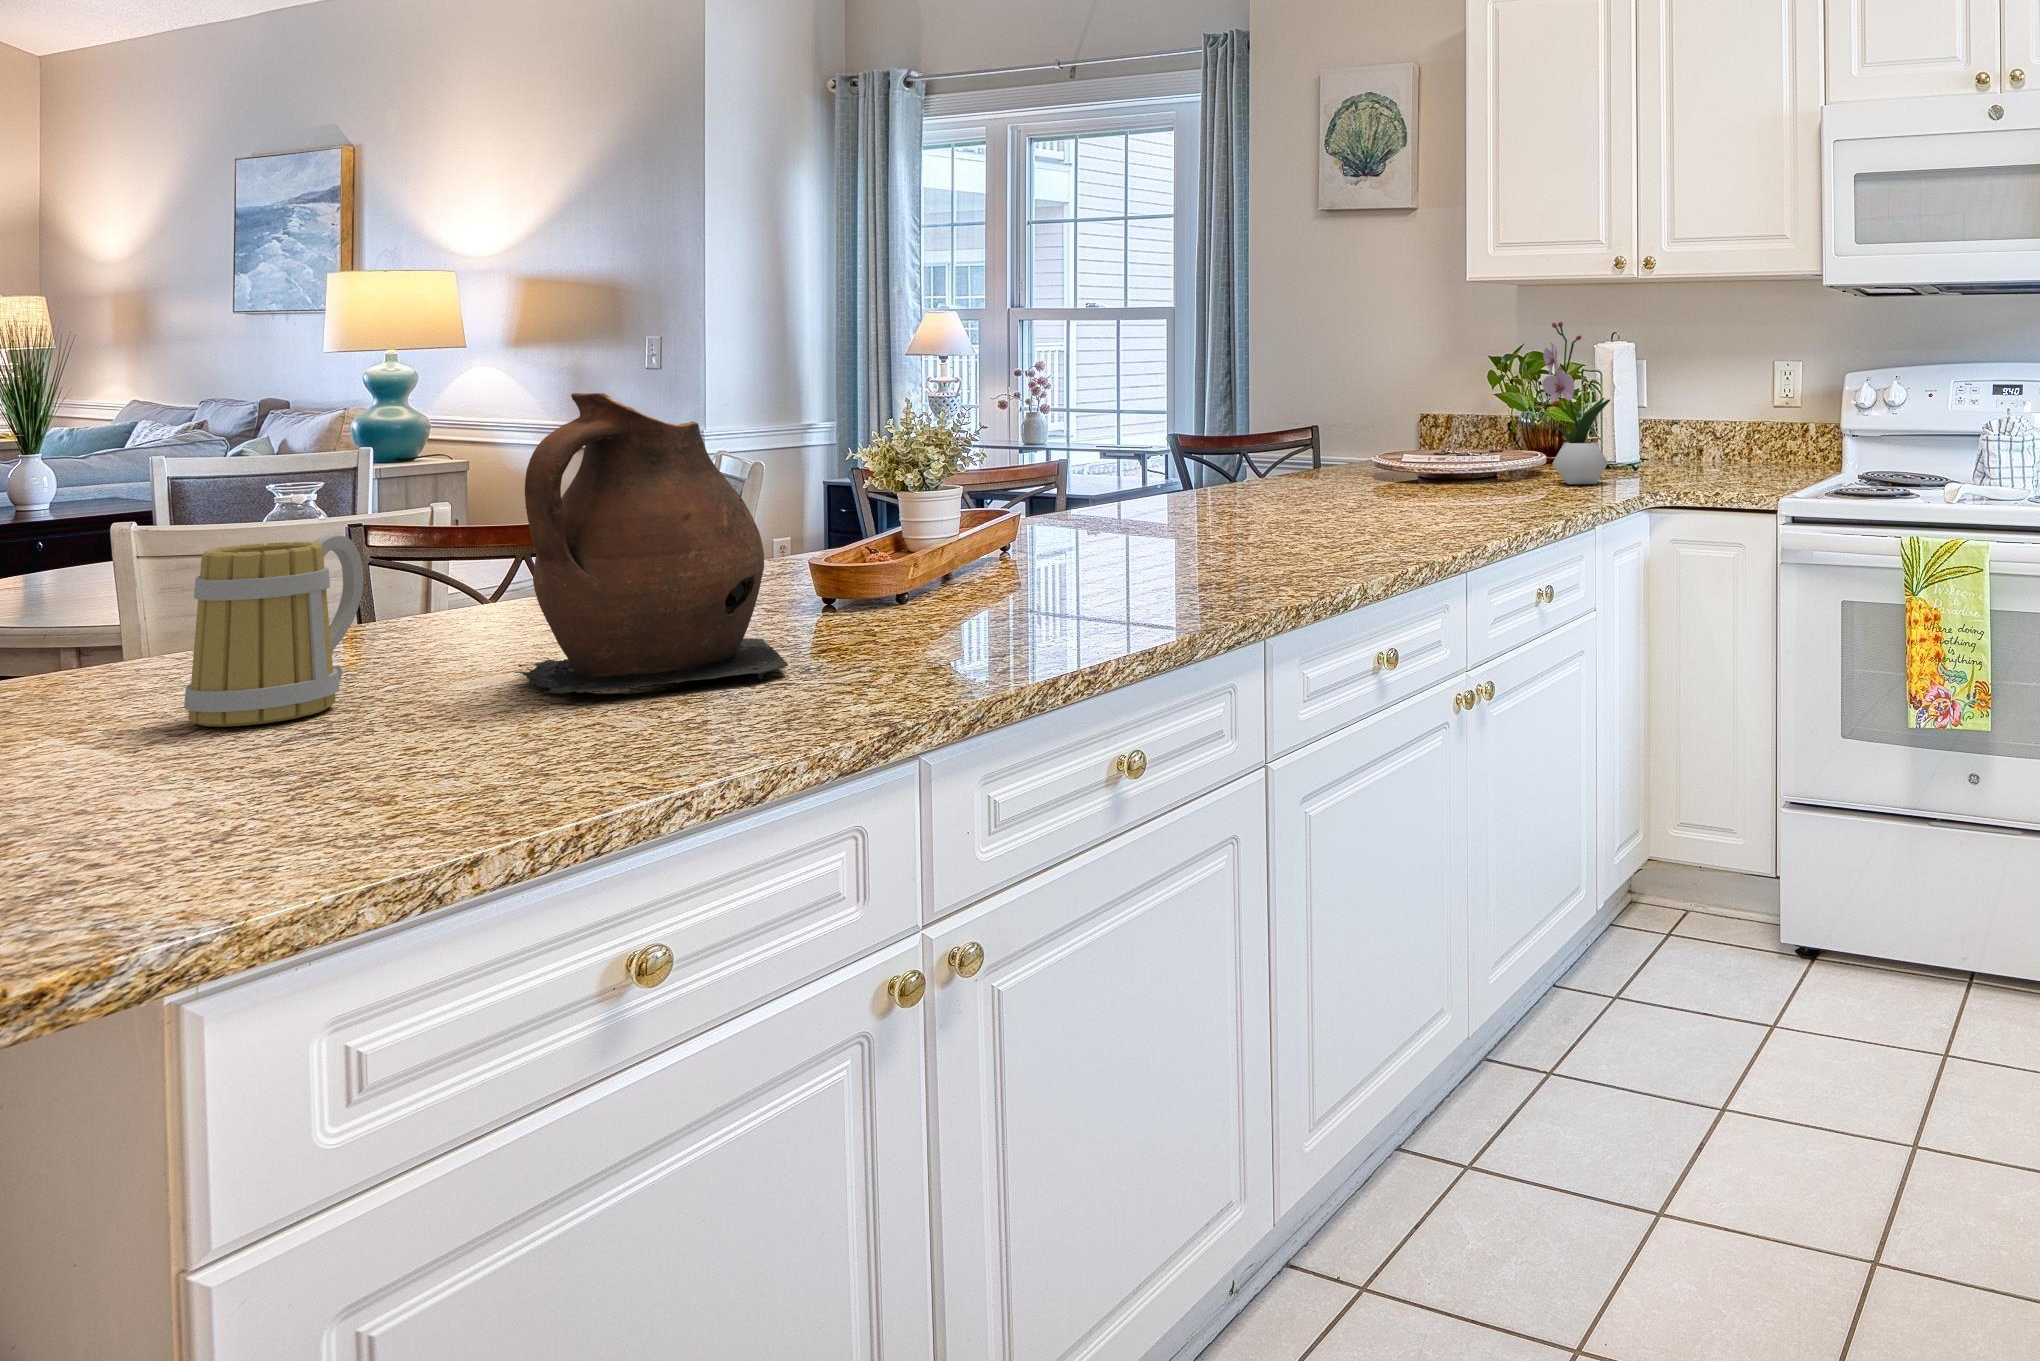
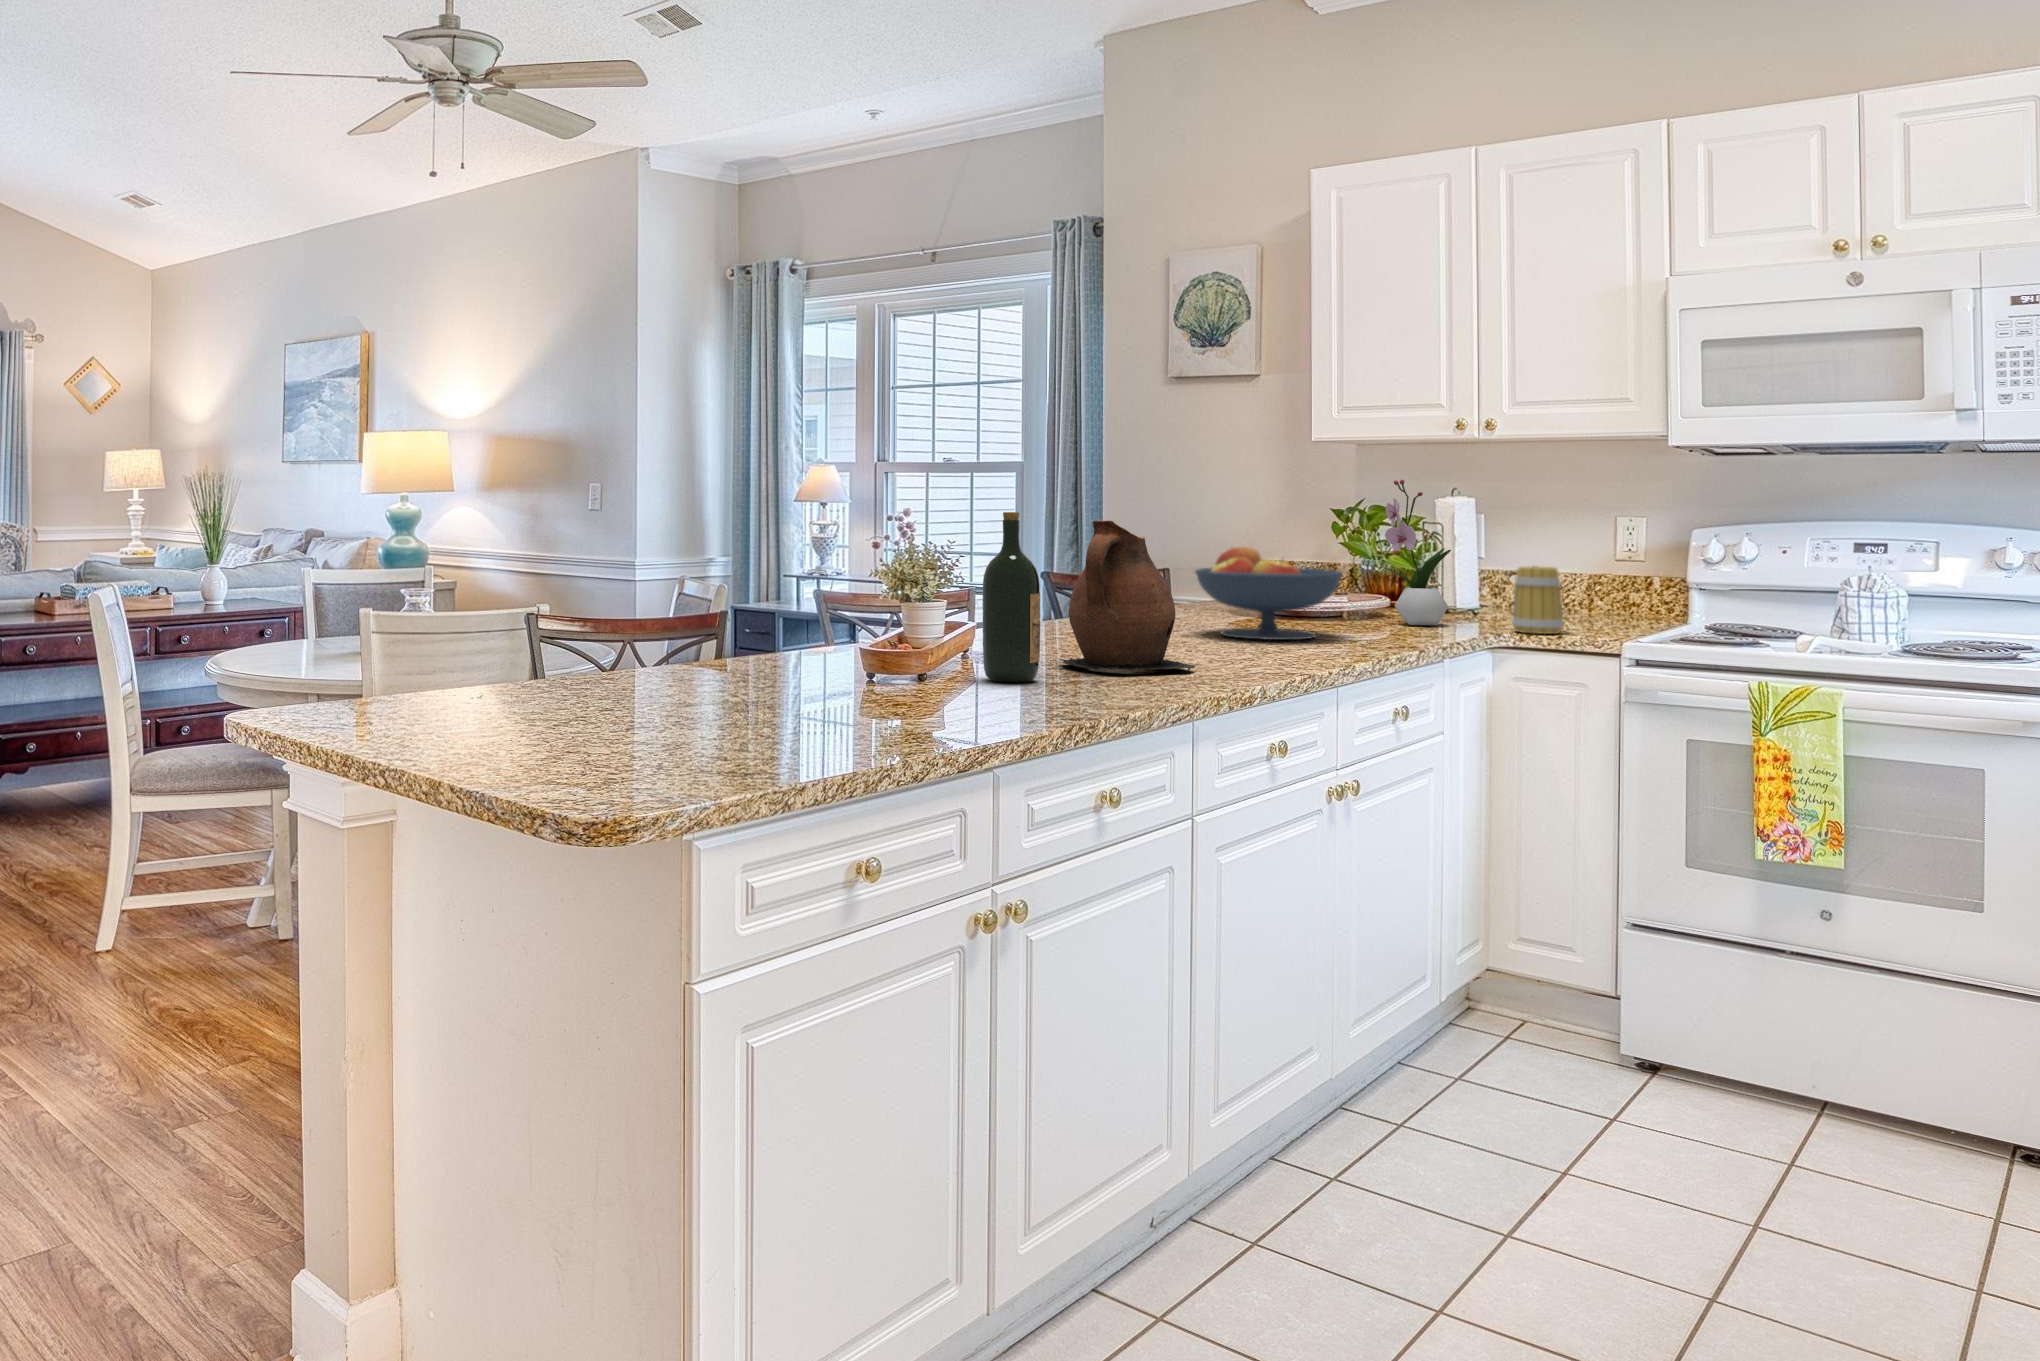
wine bottle: none [997,360,1080,593] -> present [983,512,1040,682]
ceramic pitcher: present [516,393,788,694] -> present [1055,520,1195,671]
fruit bowl: none [1323,400,1492,510] -> present [1195,547,1343,640]
mug: present [184,535,363,727] -> present [1512,565,1563,634]

